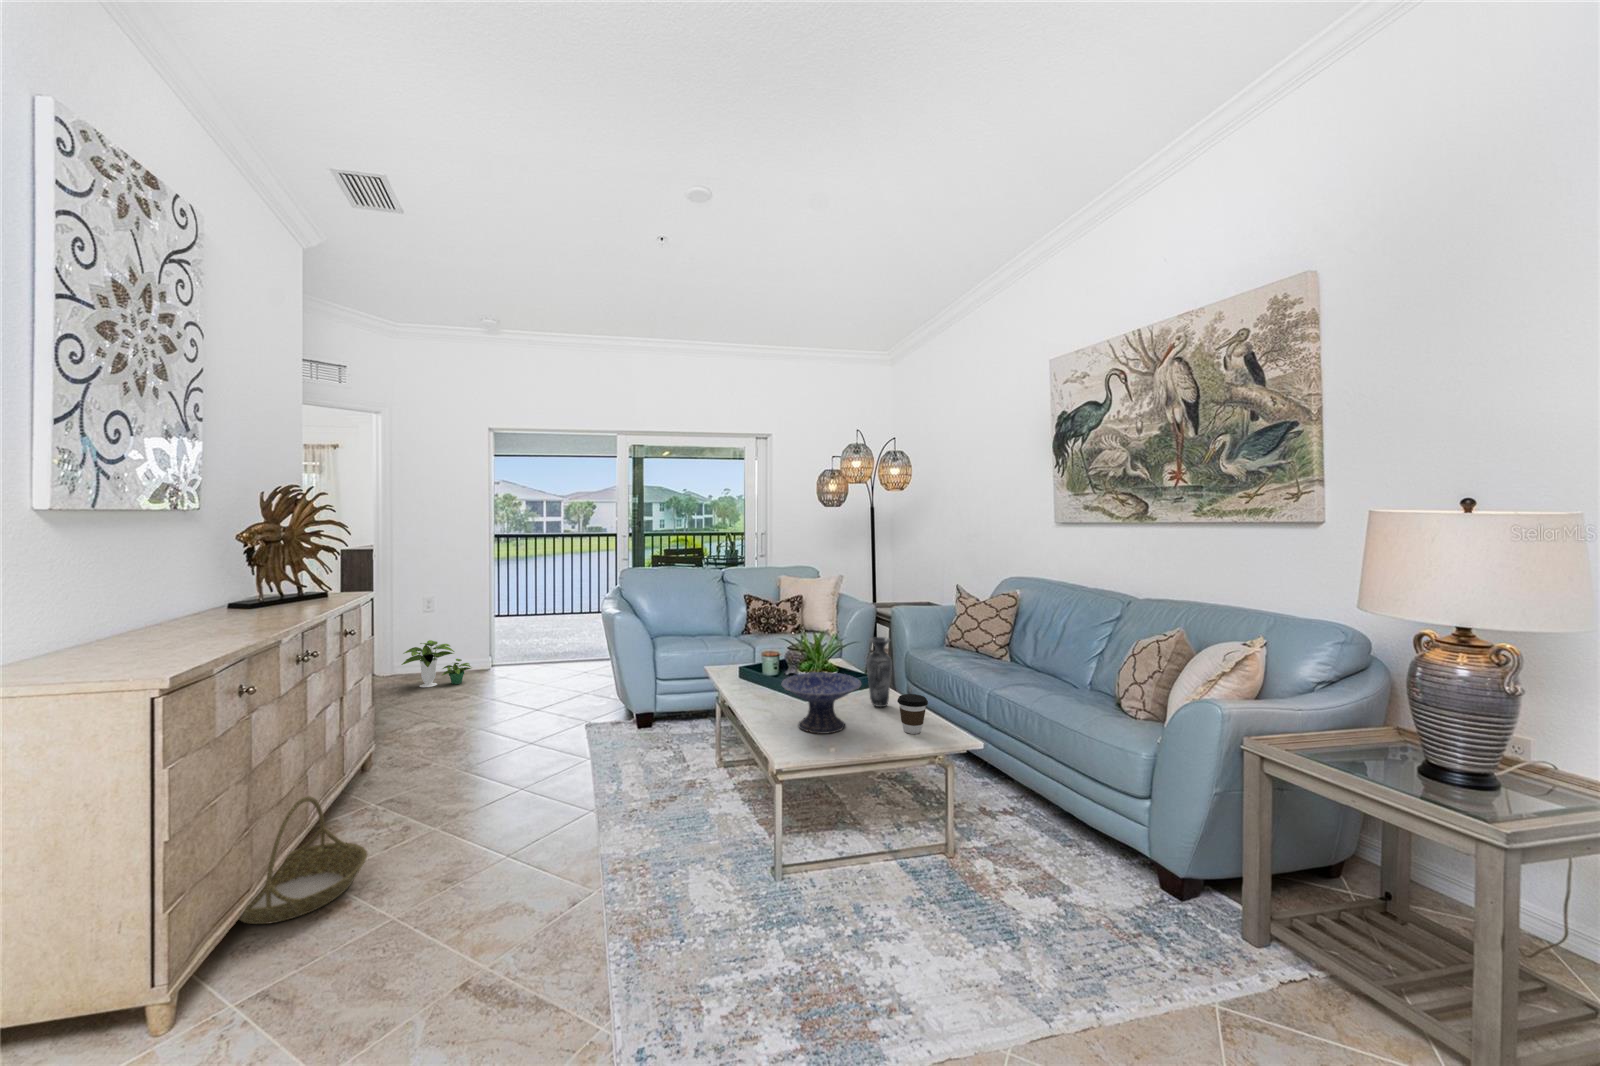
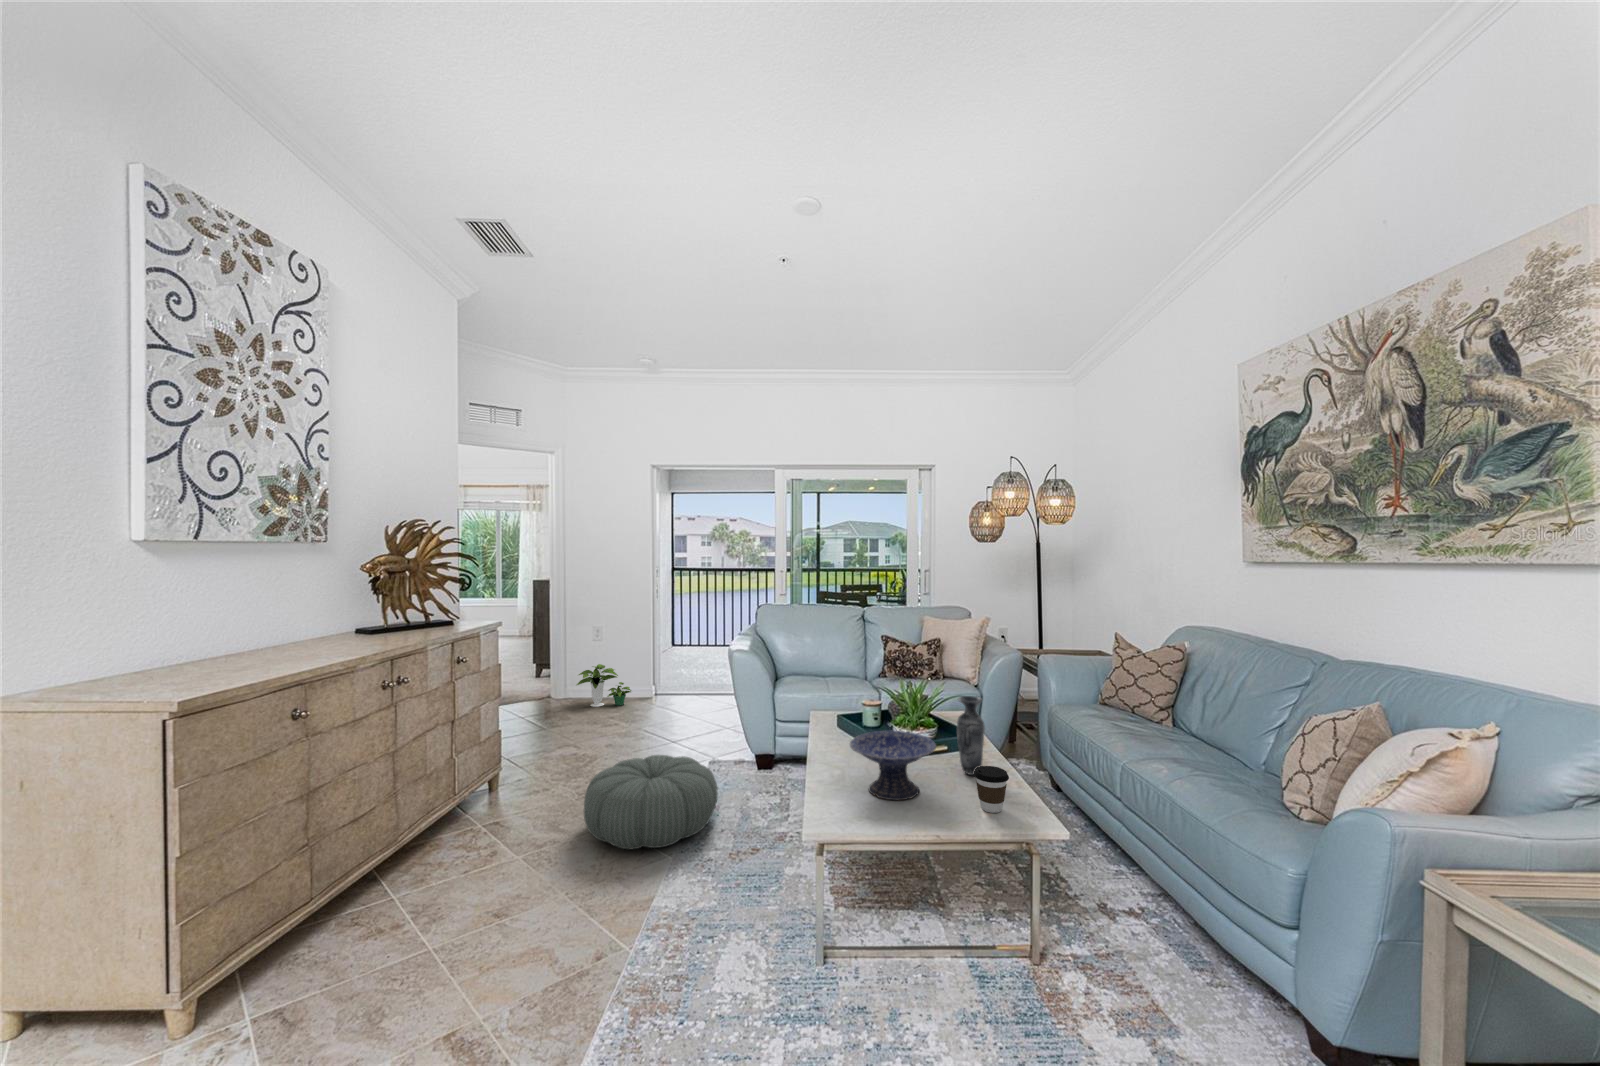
pouf: none [464,723,617,823] -> present [584,755,718,849]
basket: present [240,796,367,924] -> none [394,802,499,904]

